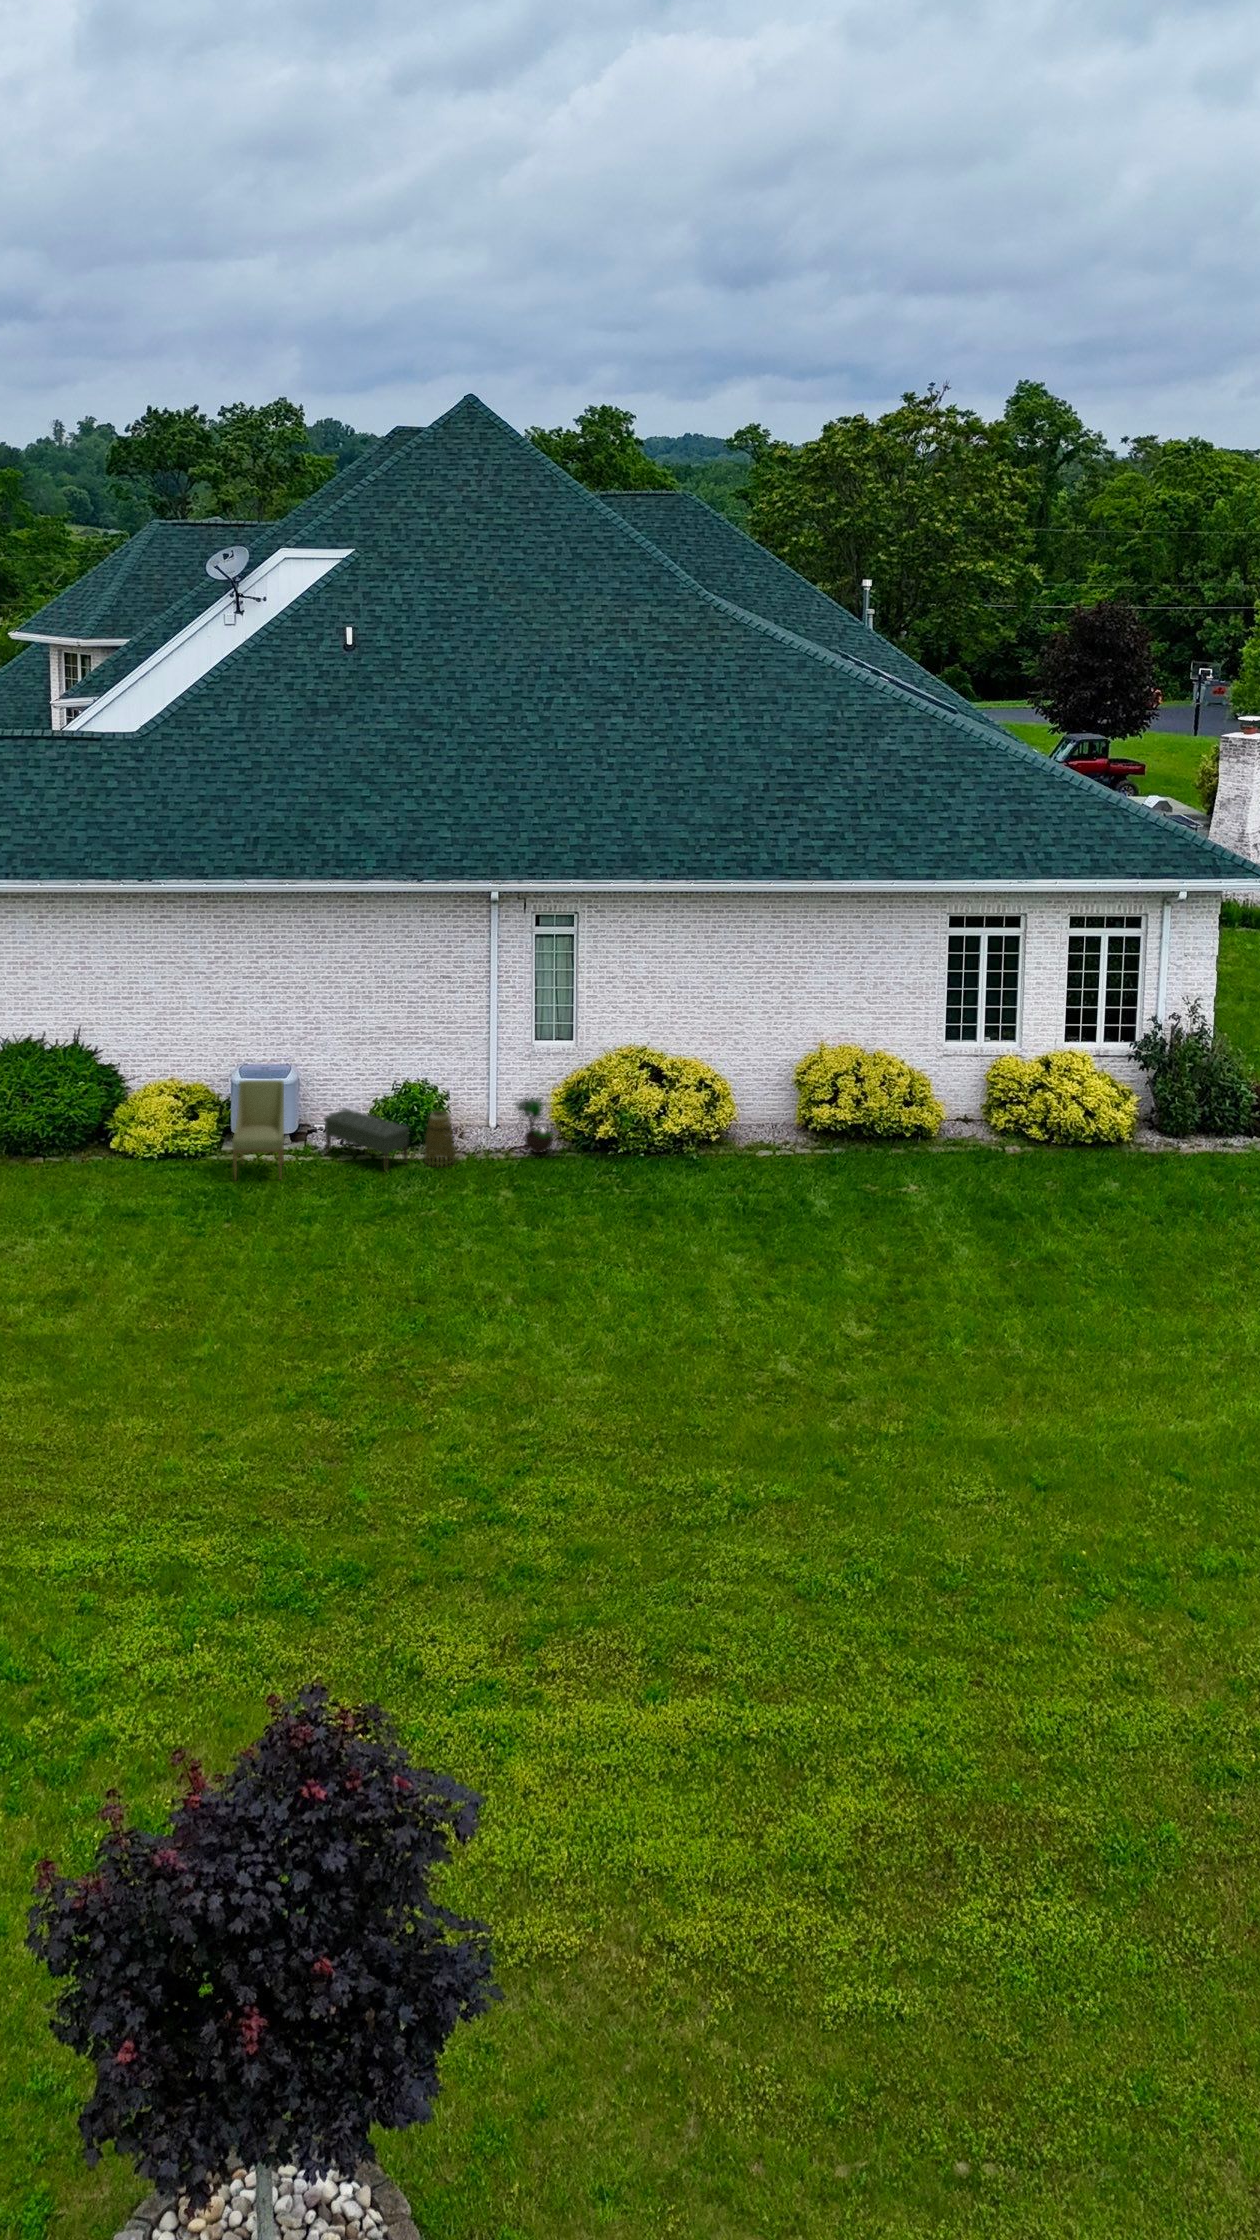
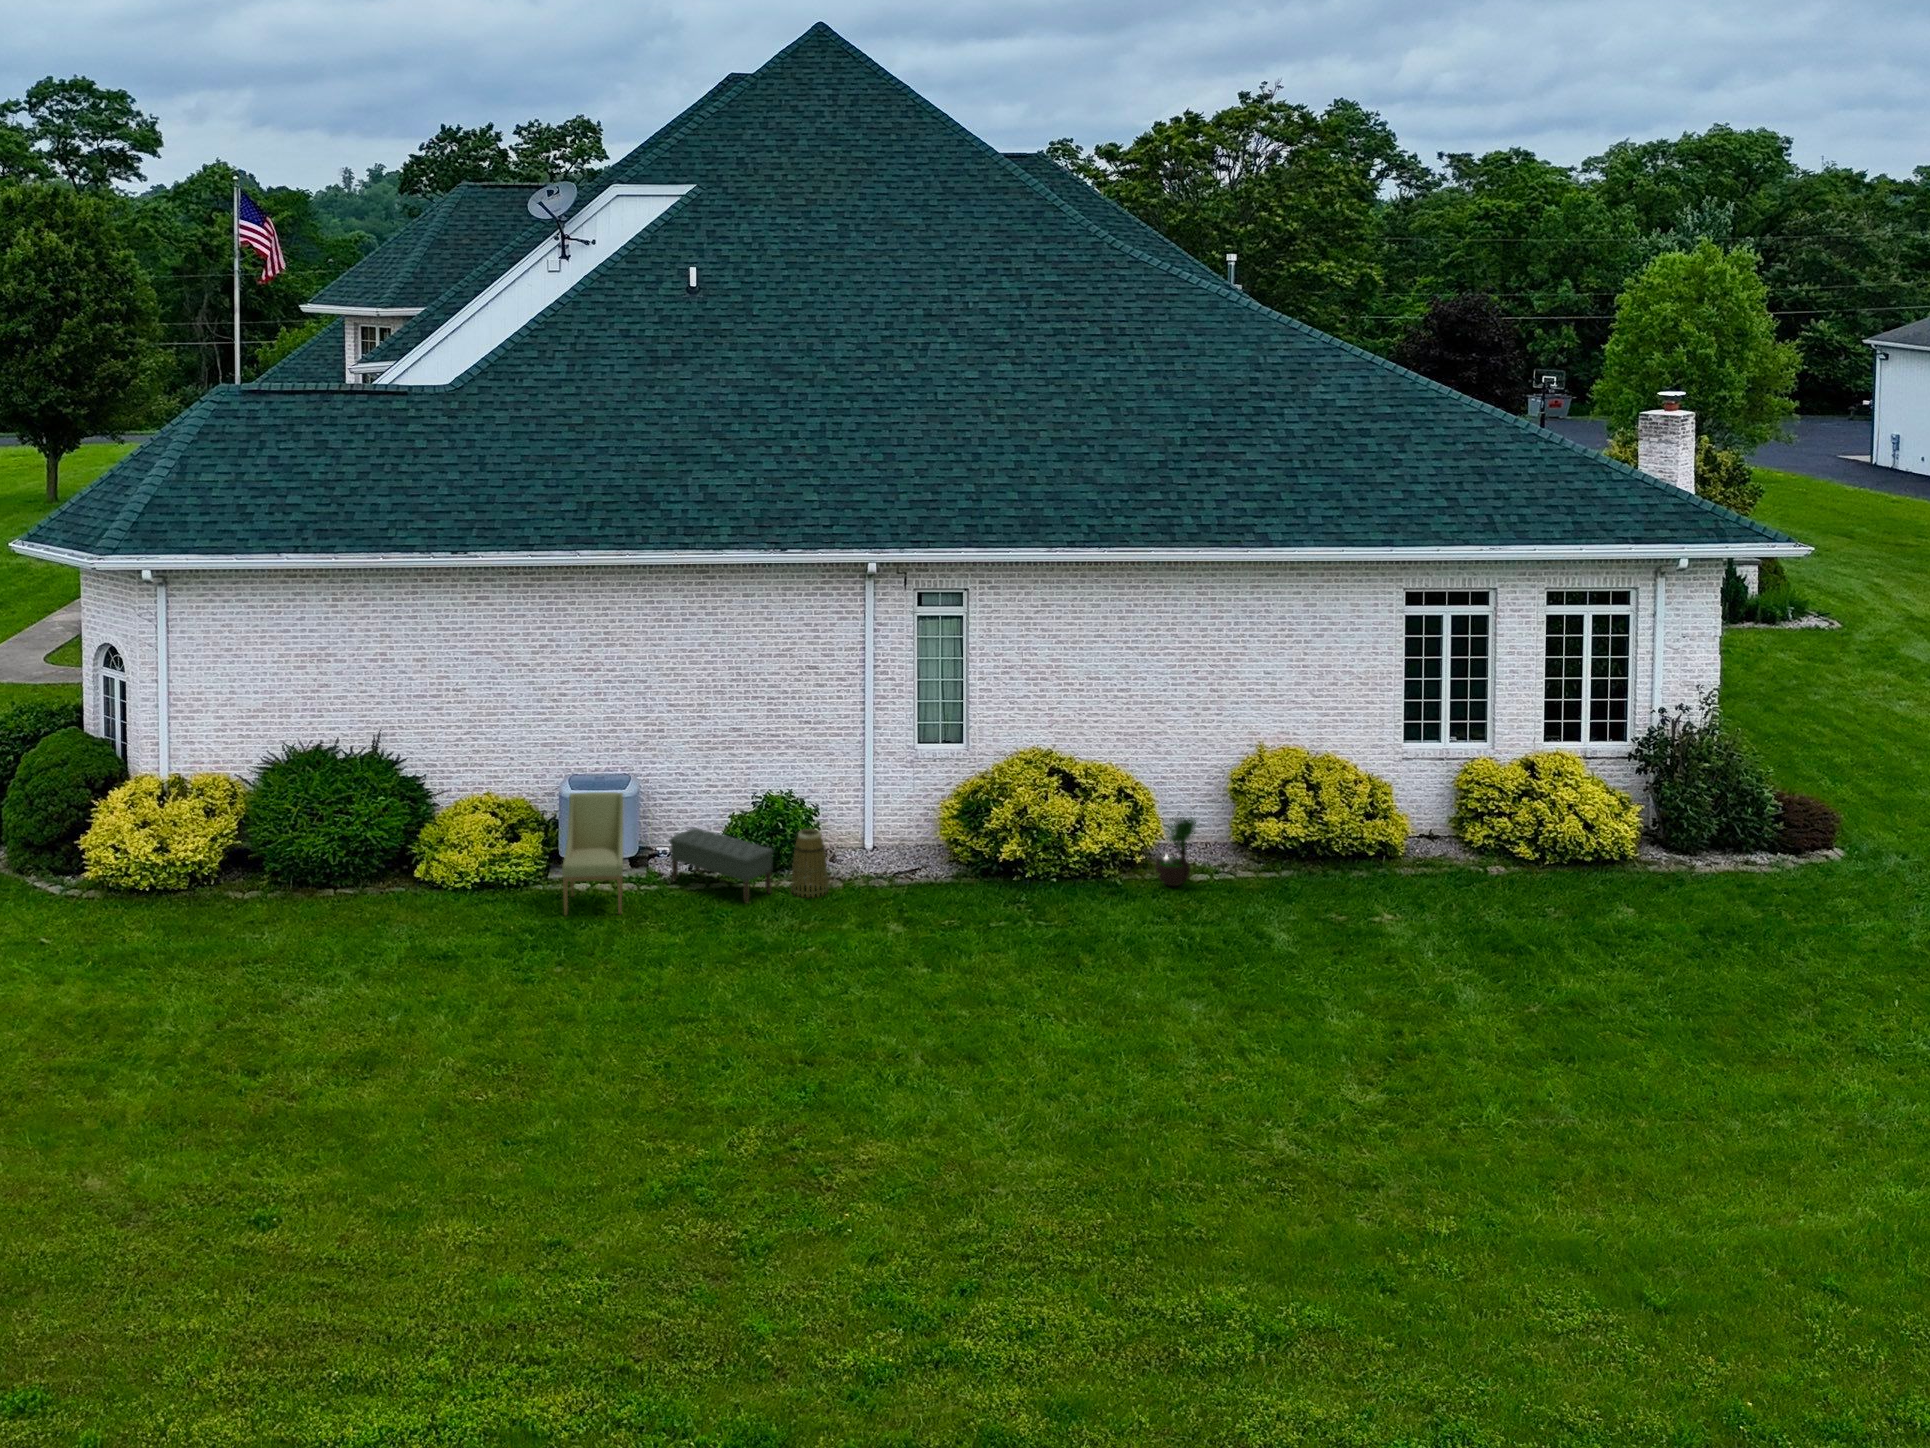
potted tree: present [516,1096,553,1153] -> present [1156,815,1198,886]

